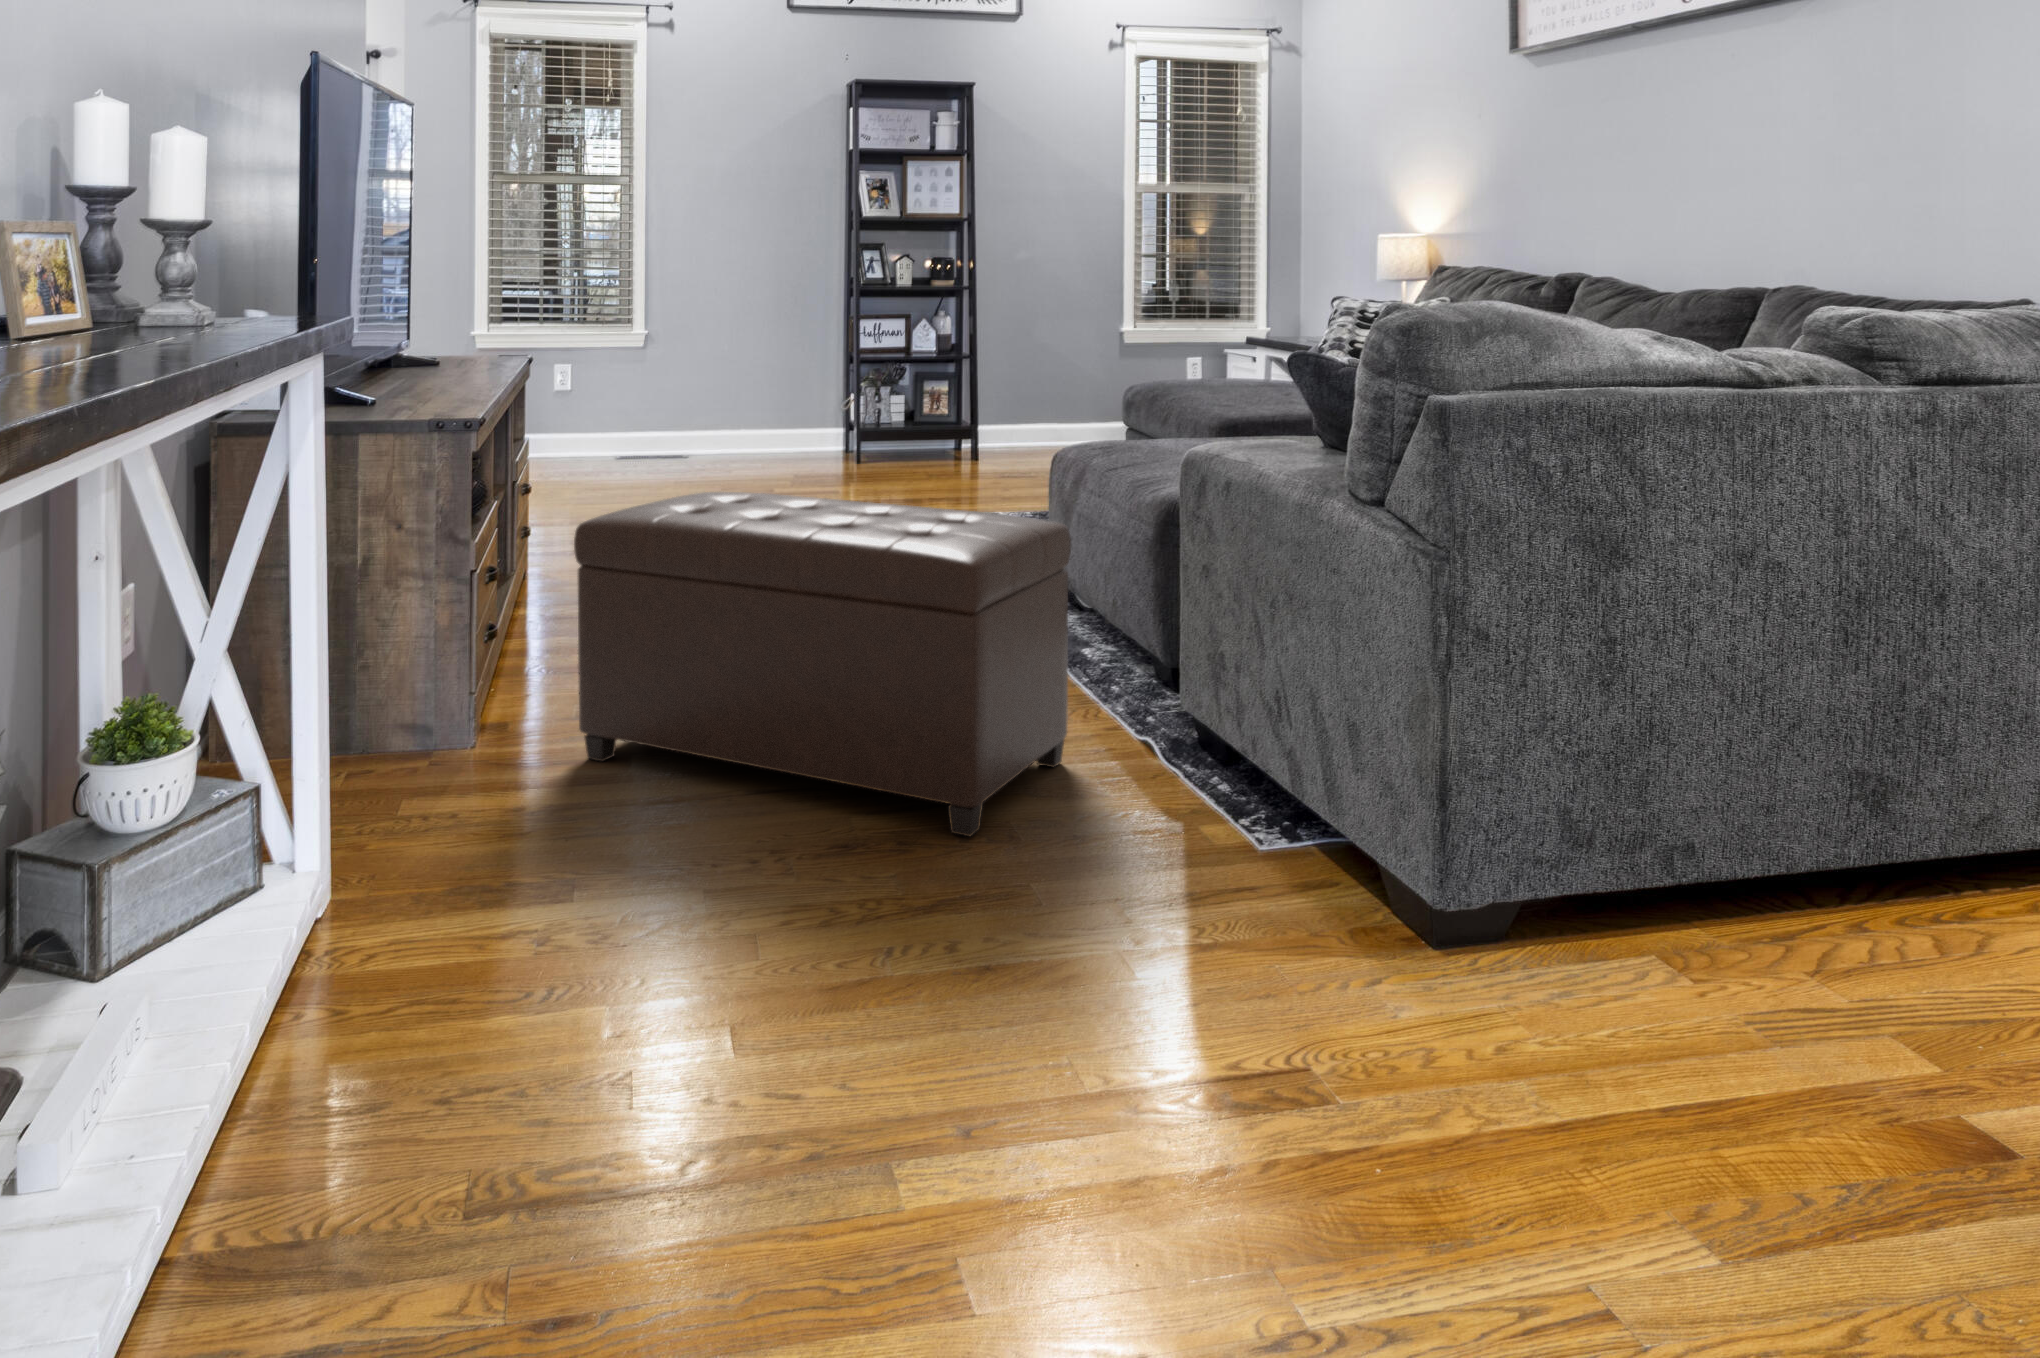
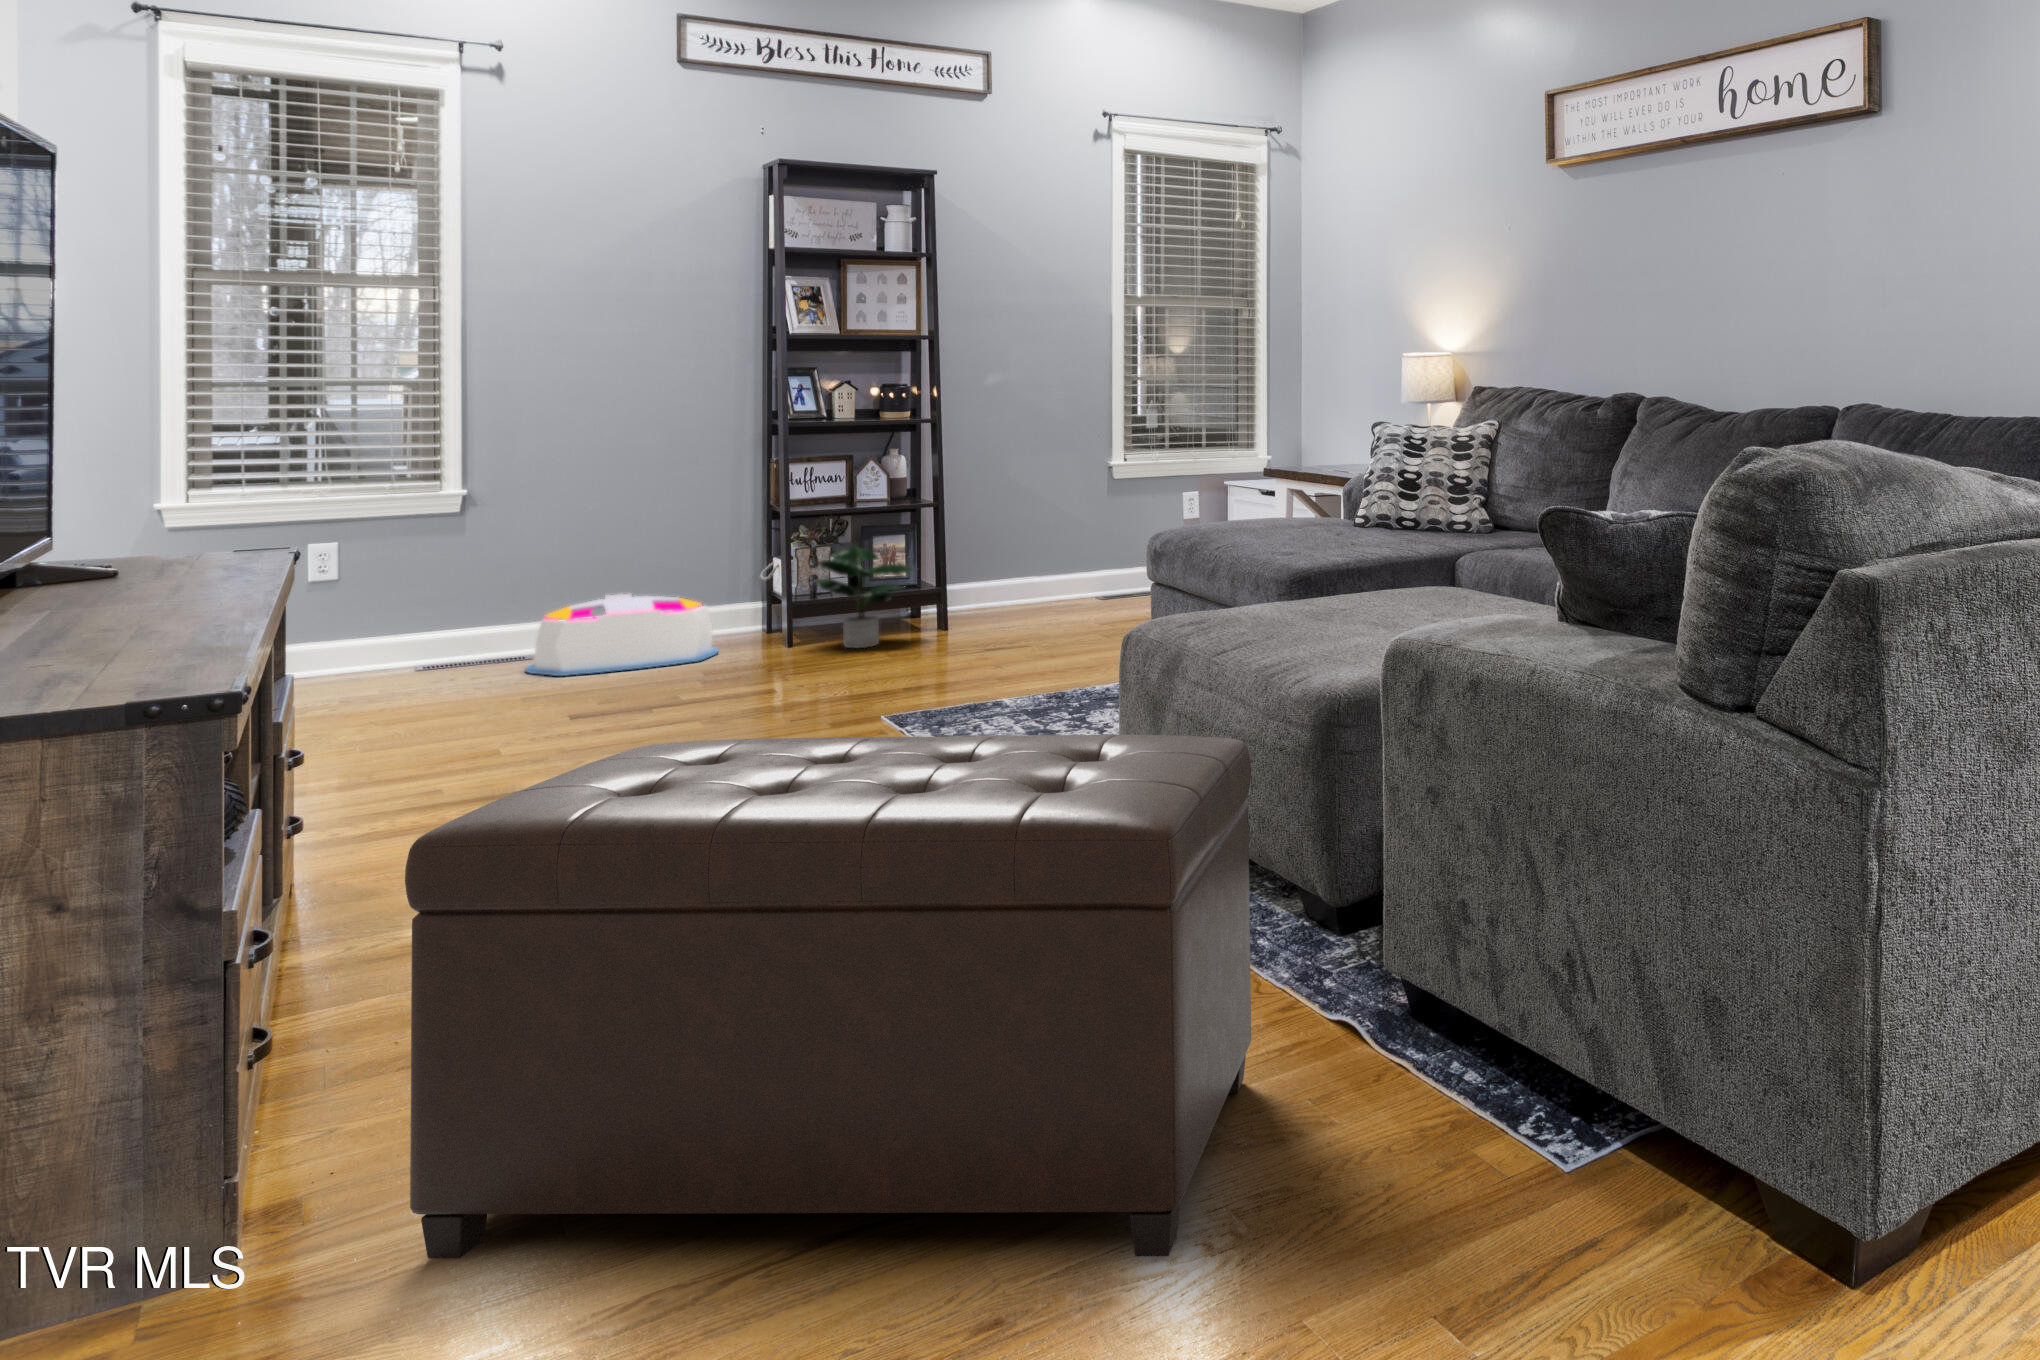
potted plant: none [879,387,953,466] -> present [814,547,914,648]
storage bin: none [691,413,814,468] -> present [526,594,718,676]

